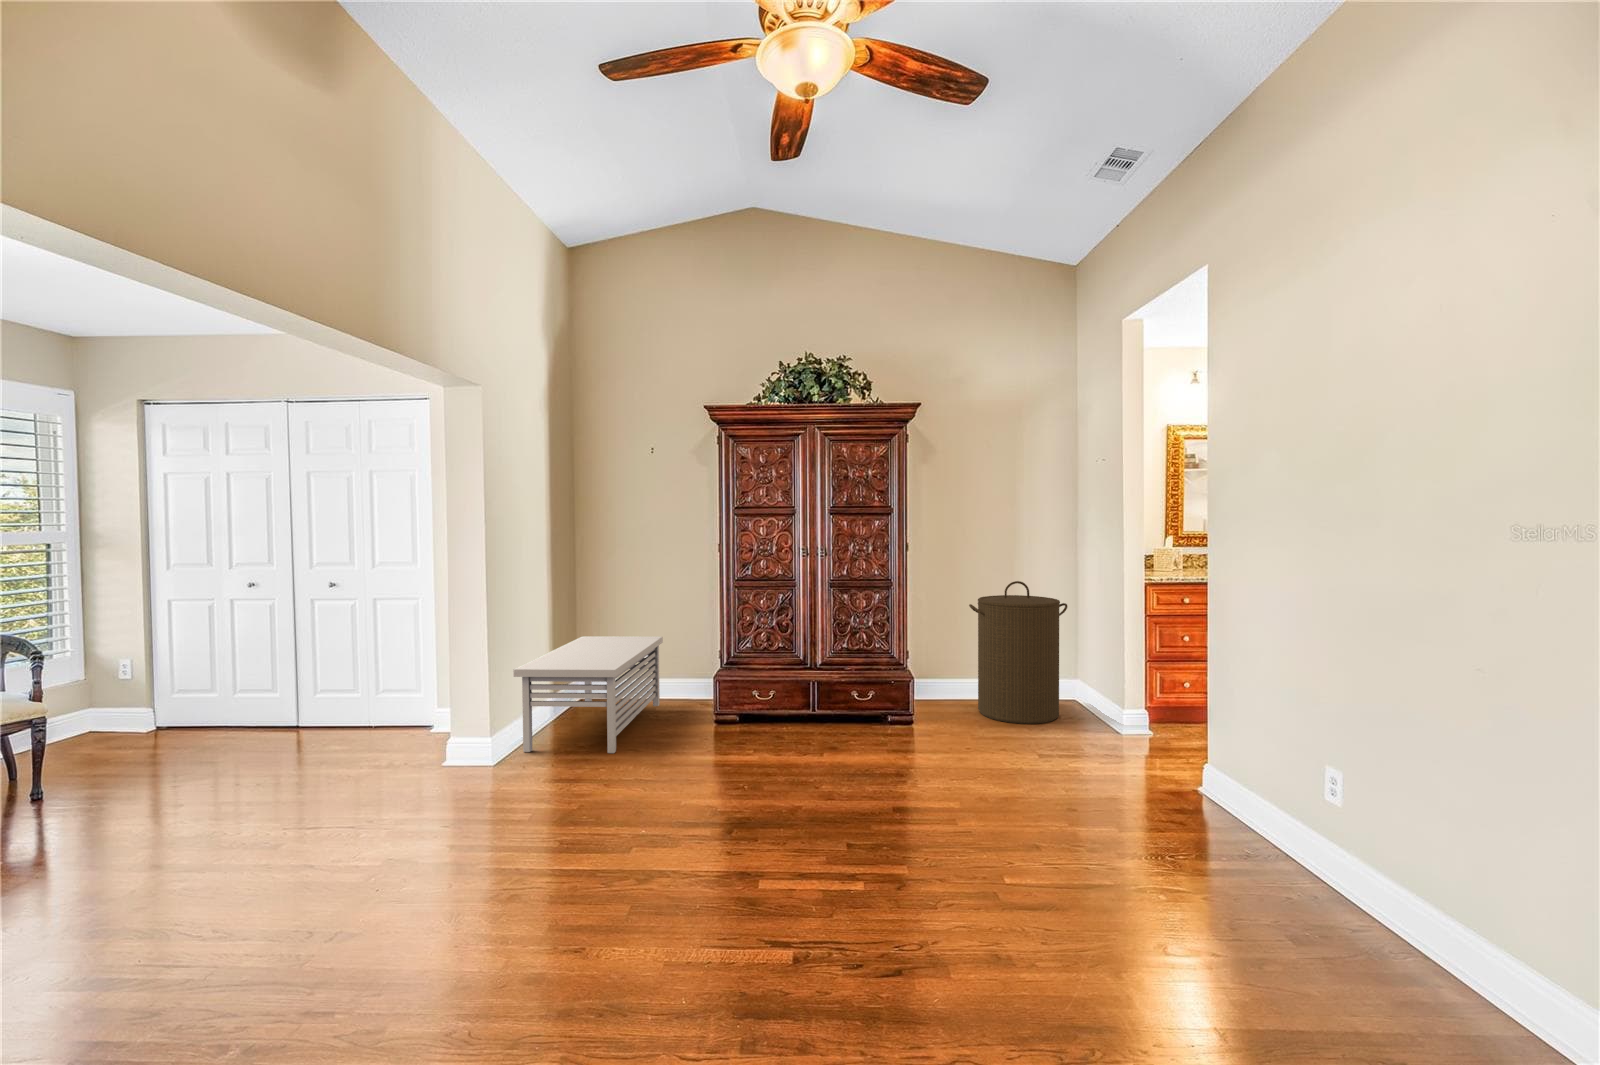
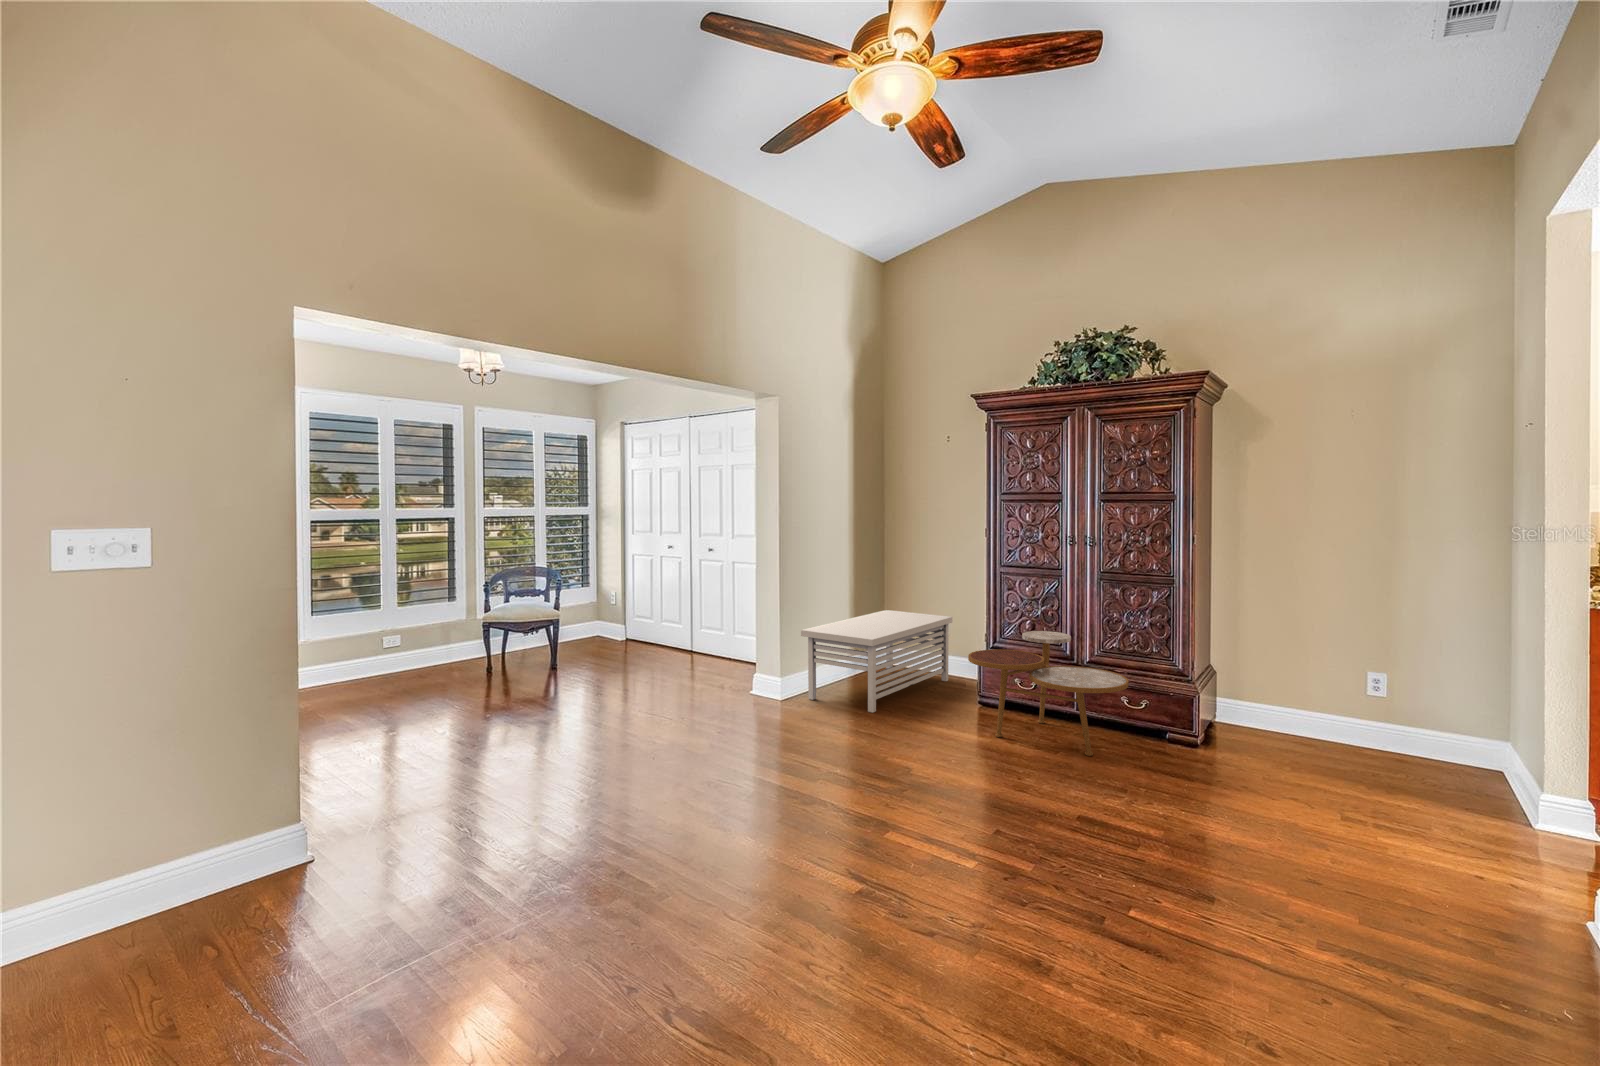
laundry hamper: present [969,581,1067,724] -> none [1289,588,1447,773]
side table: none [731,640,884,754] -> present [968,631,1129,756]

